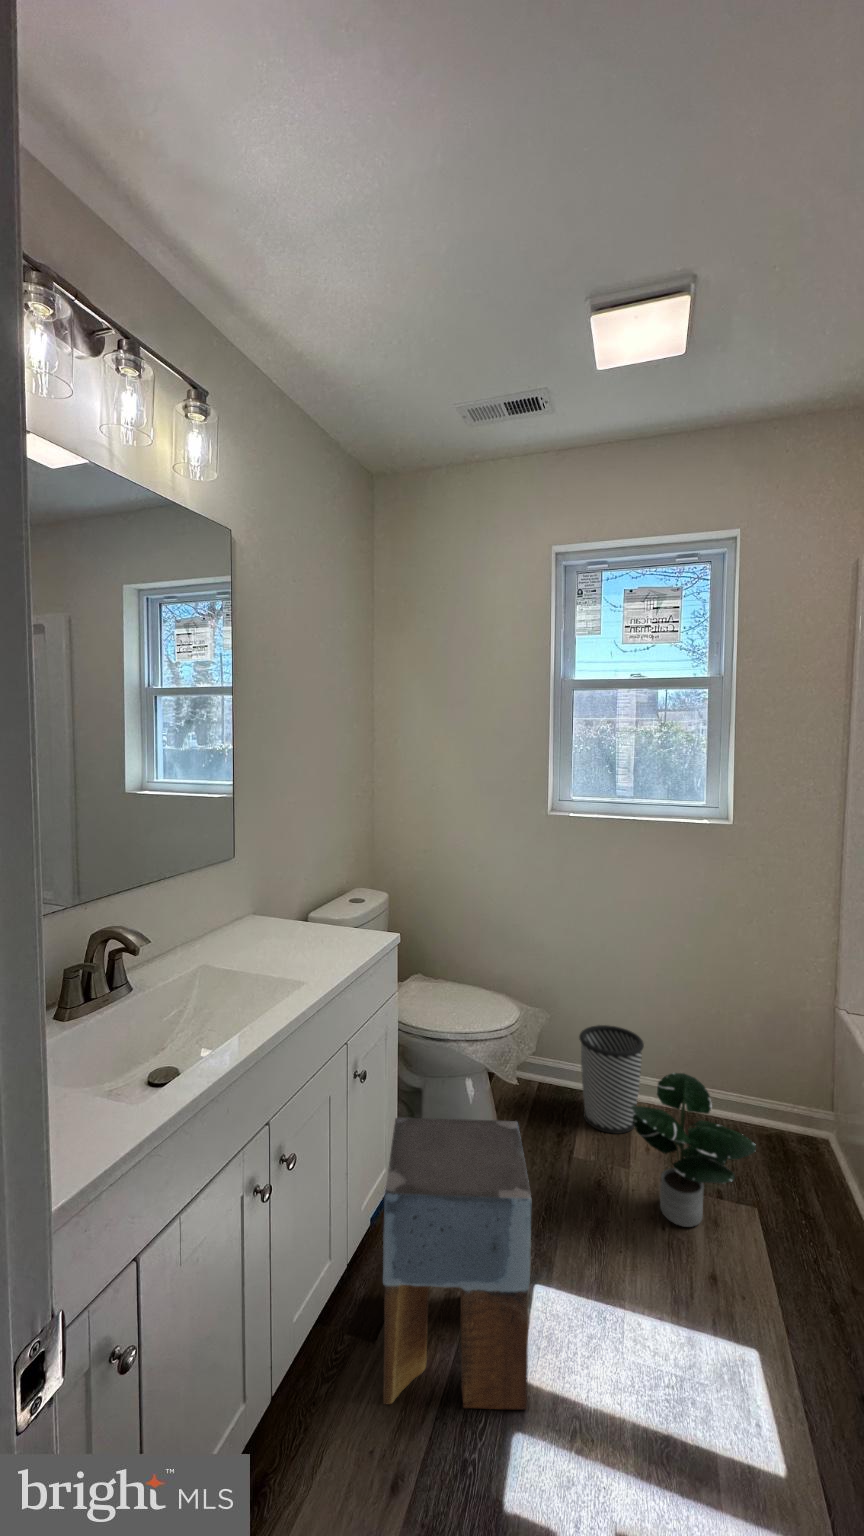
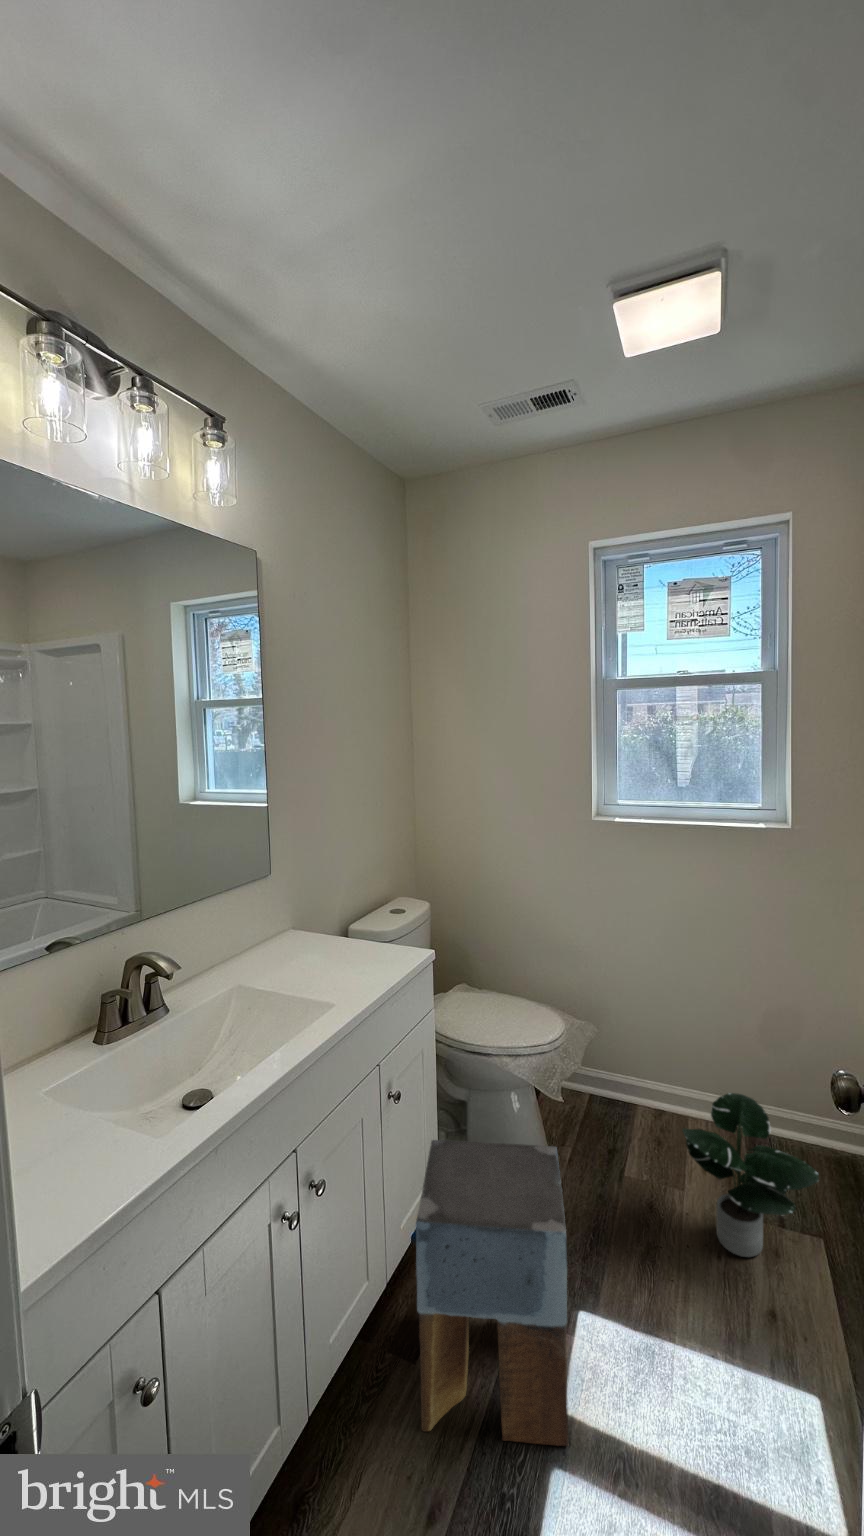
wastebasket: present [579,1025,644,1134] -> none [631,1039,700,1152]

